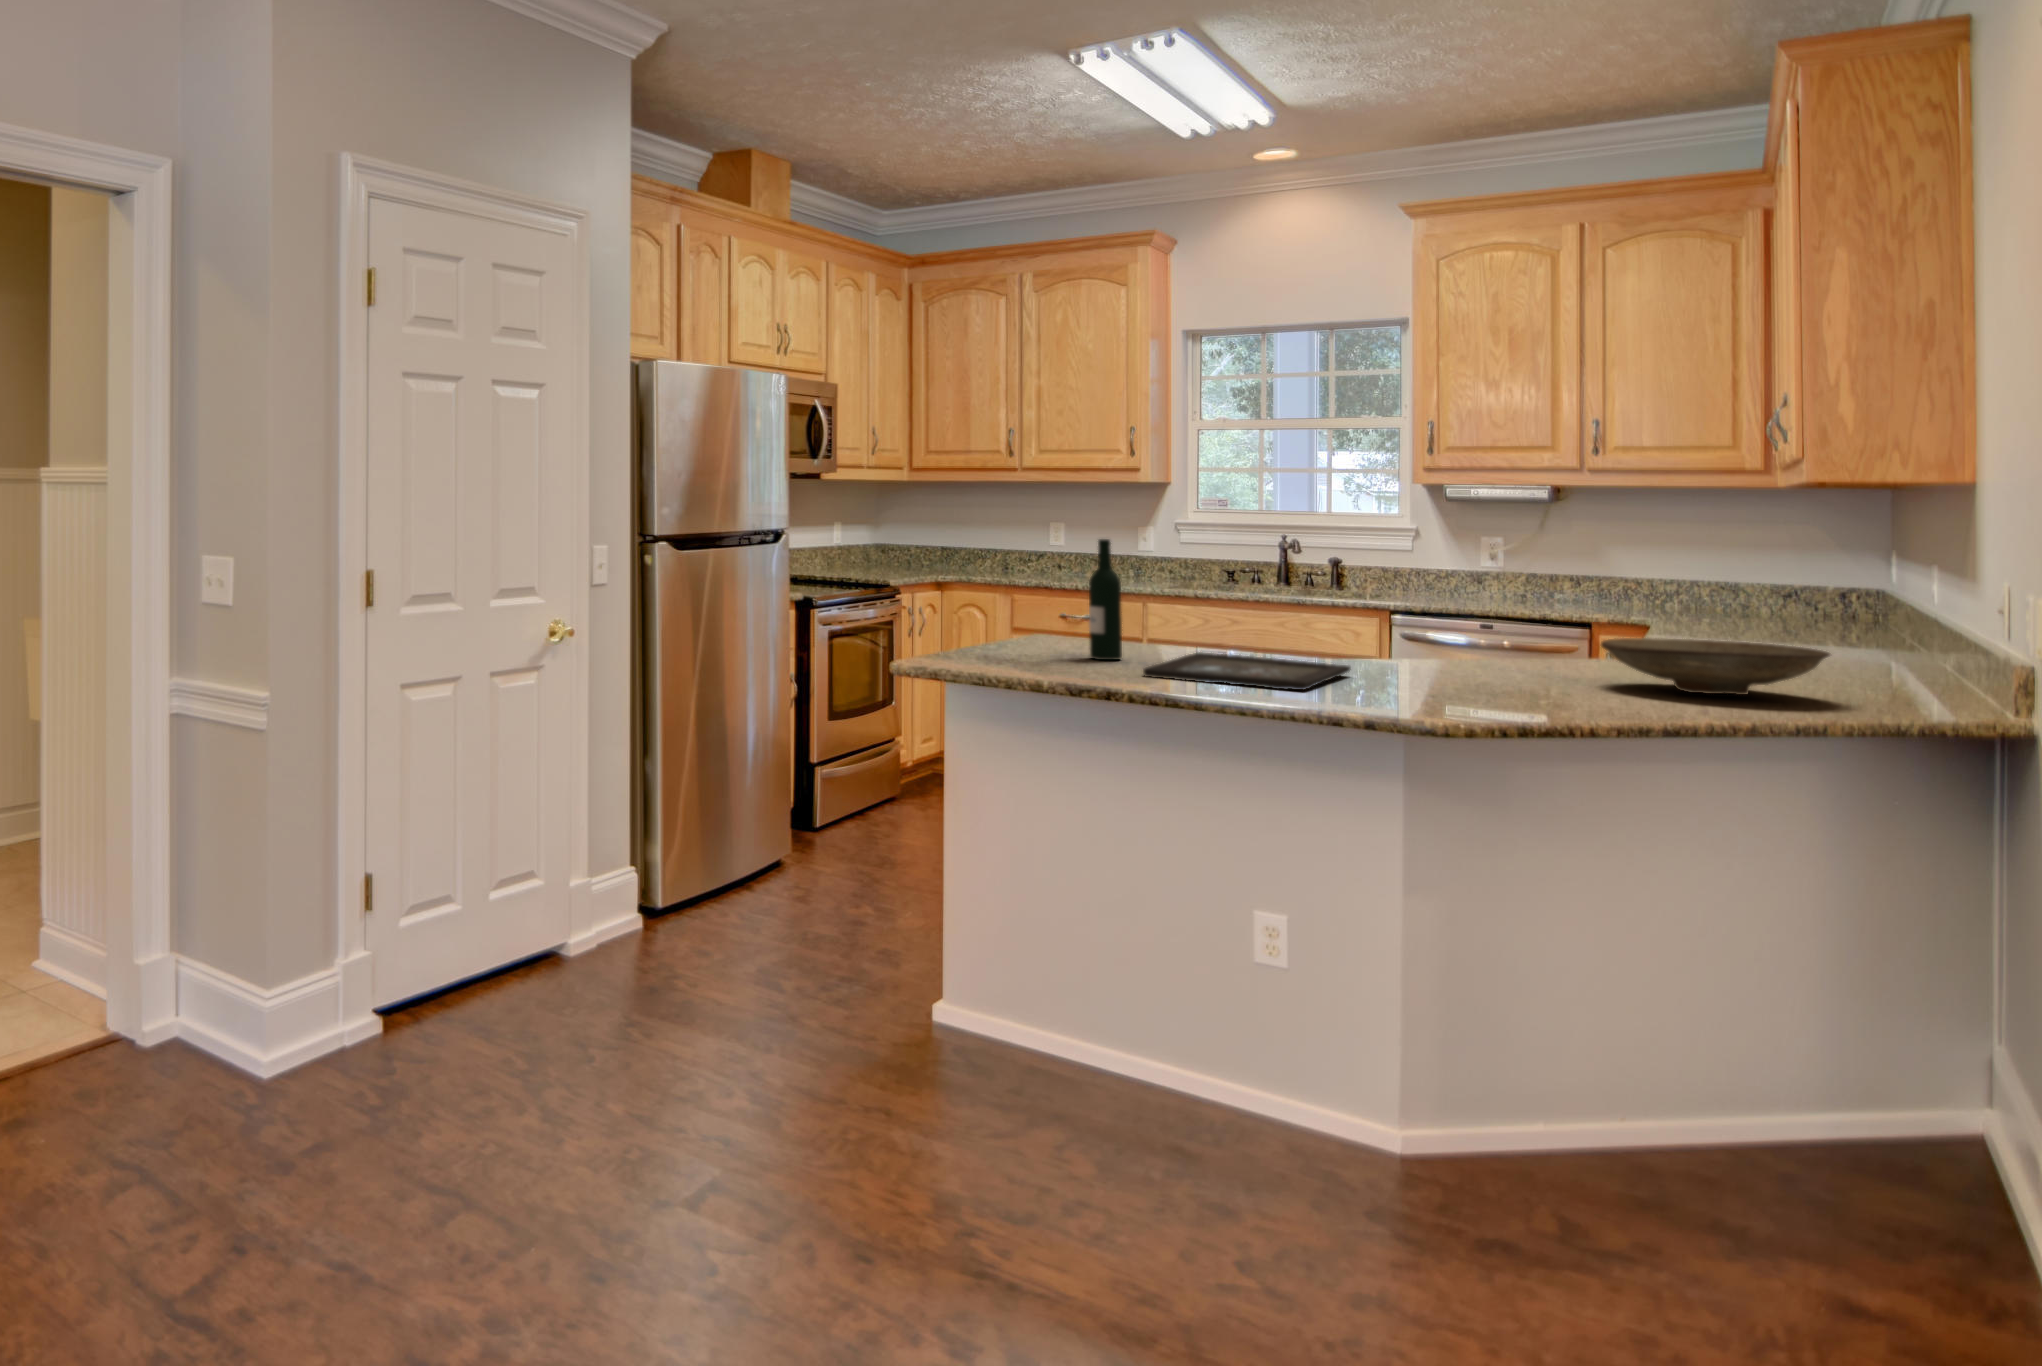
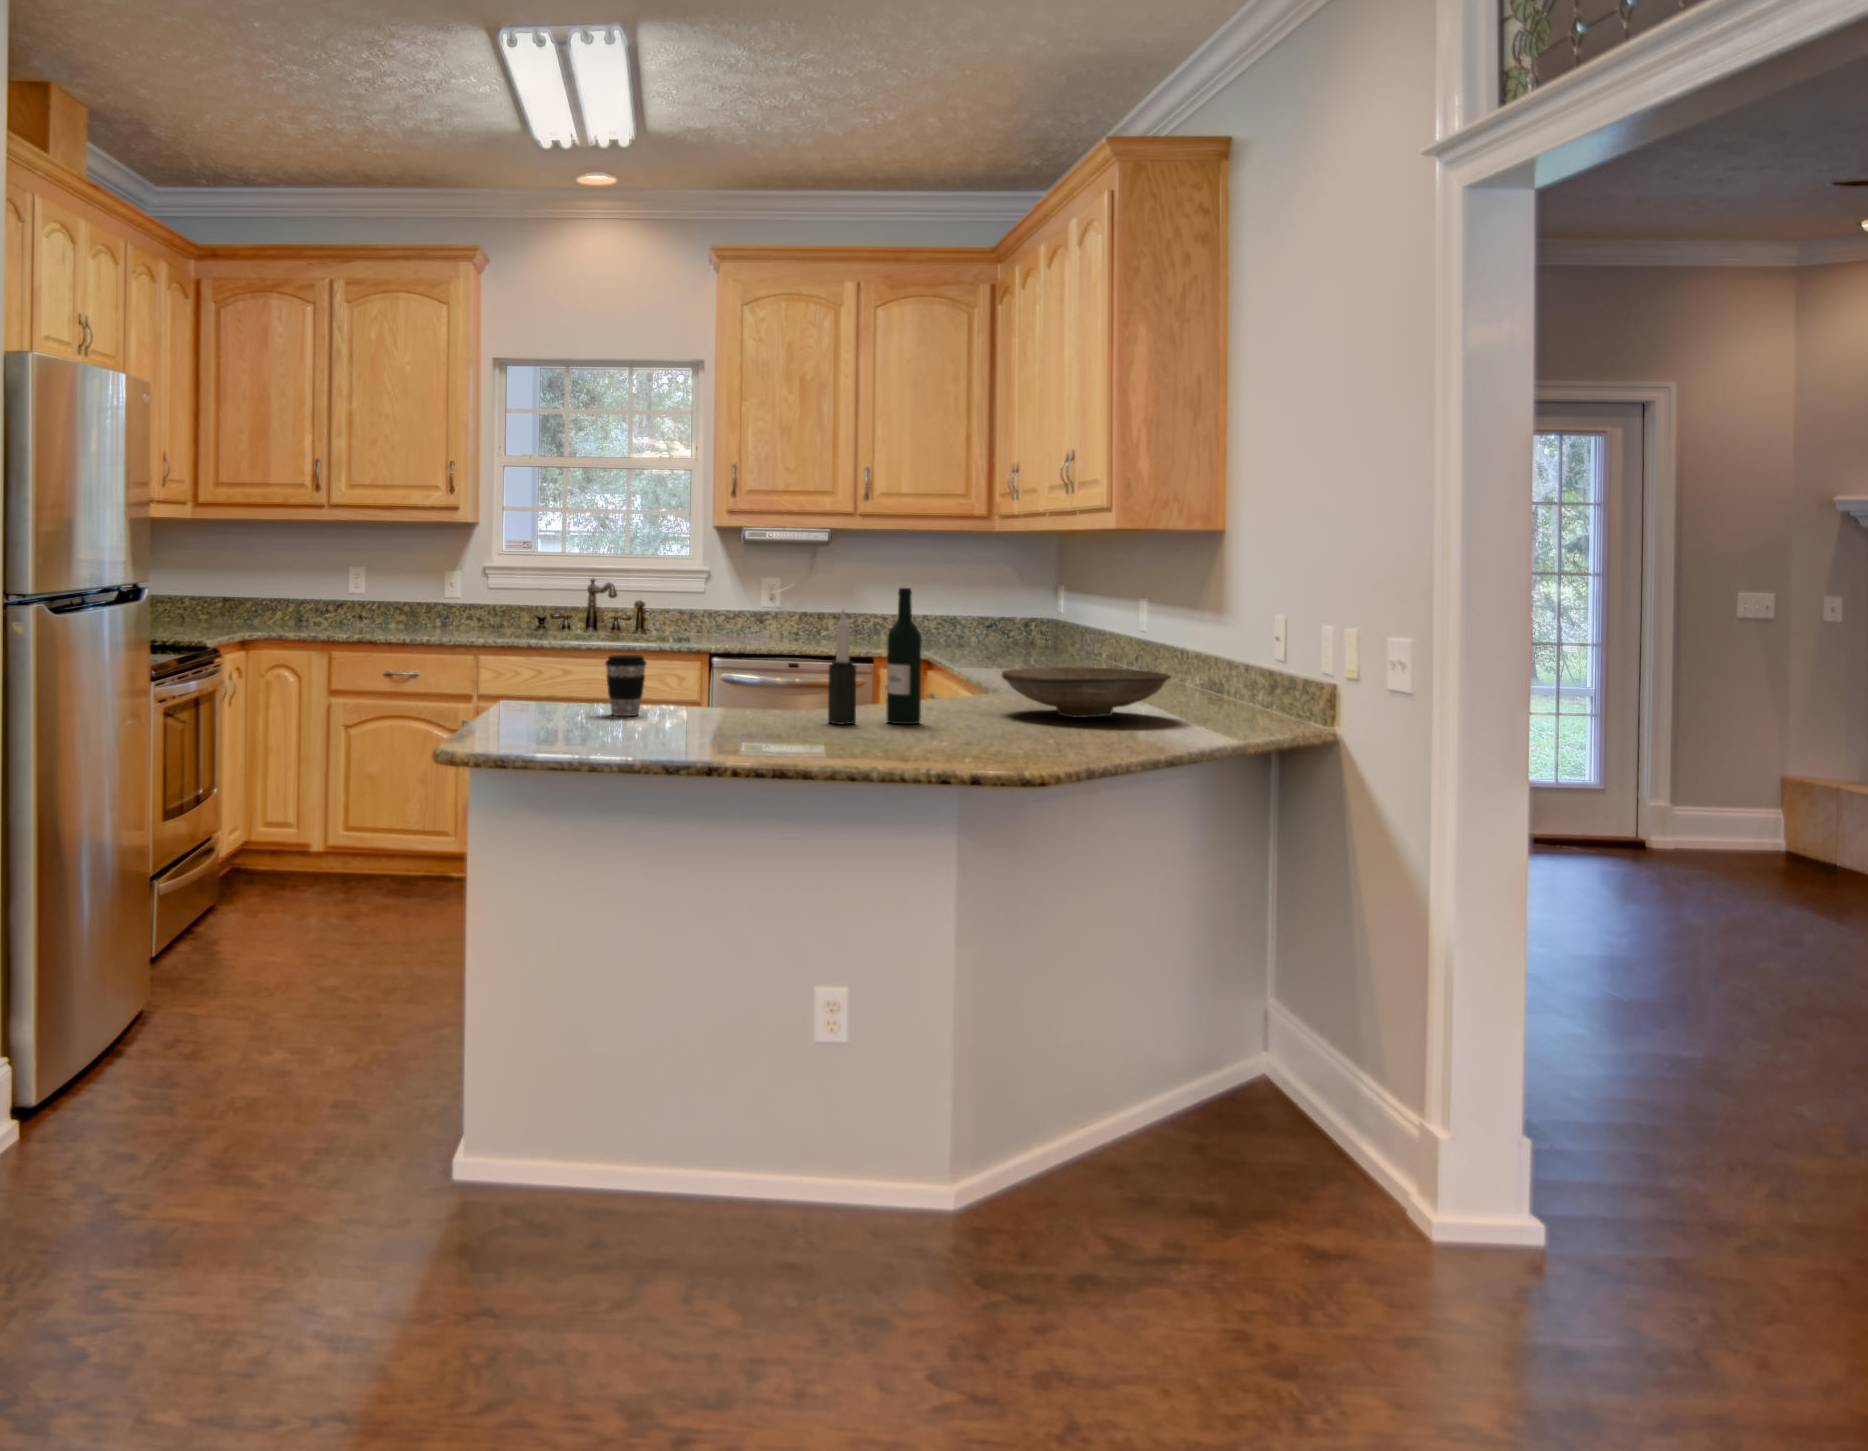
wine bottle: present [1089,539,1122,660] -> present [886,588,922,724]
candle: none [1371,569,1400,678] -> present [828,610,856,725]
coffee cup: none [1160,604,1199,657] -> present [605,655,646,716]
tray: present [1143,652,1351,690] -> none [635,710,816,749]

